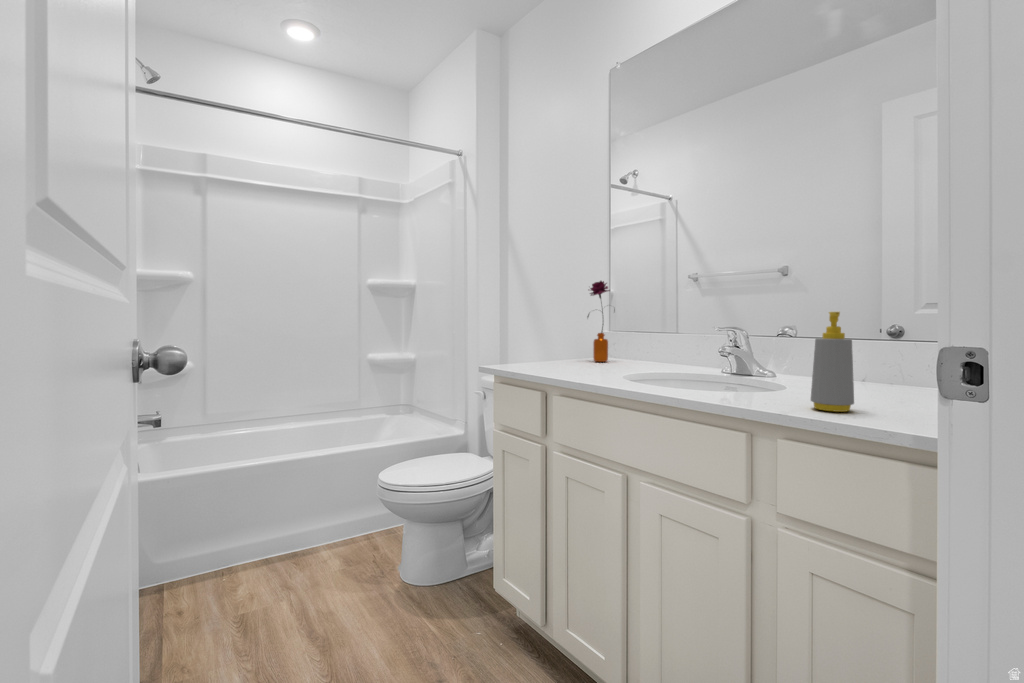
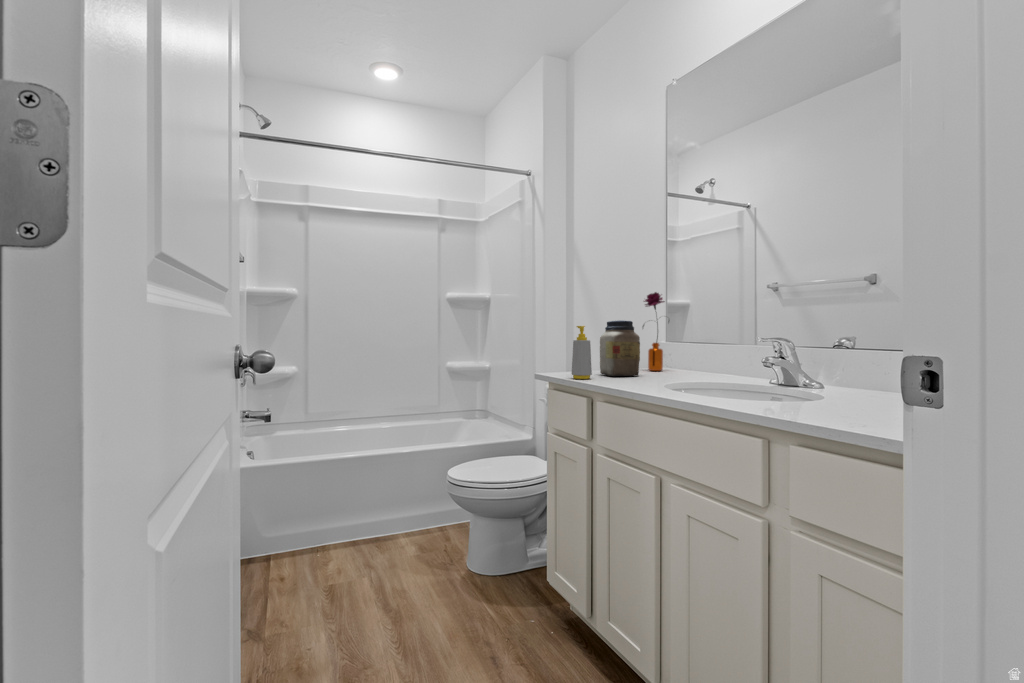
jar: none [548,310,590,369] -> present [600,320,640,376]
soap bottle: present [811,312,854,412] -> present [572,326,592,379]

